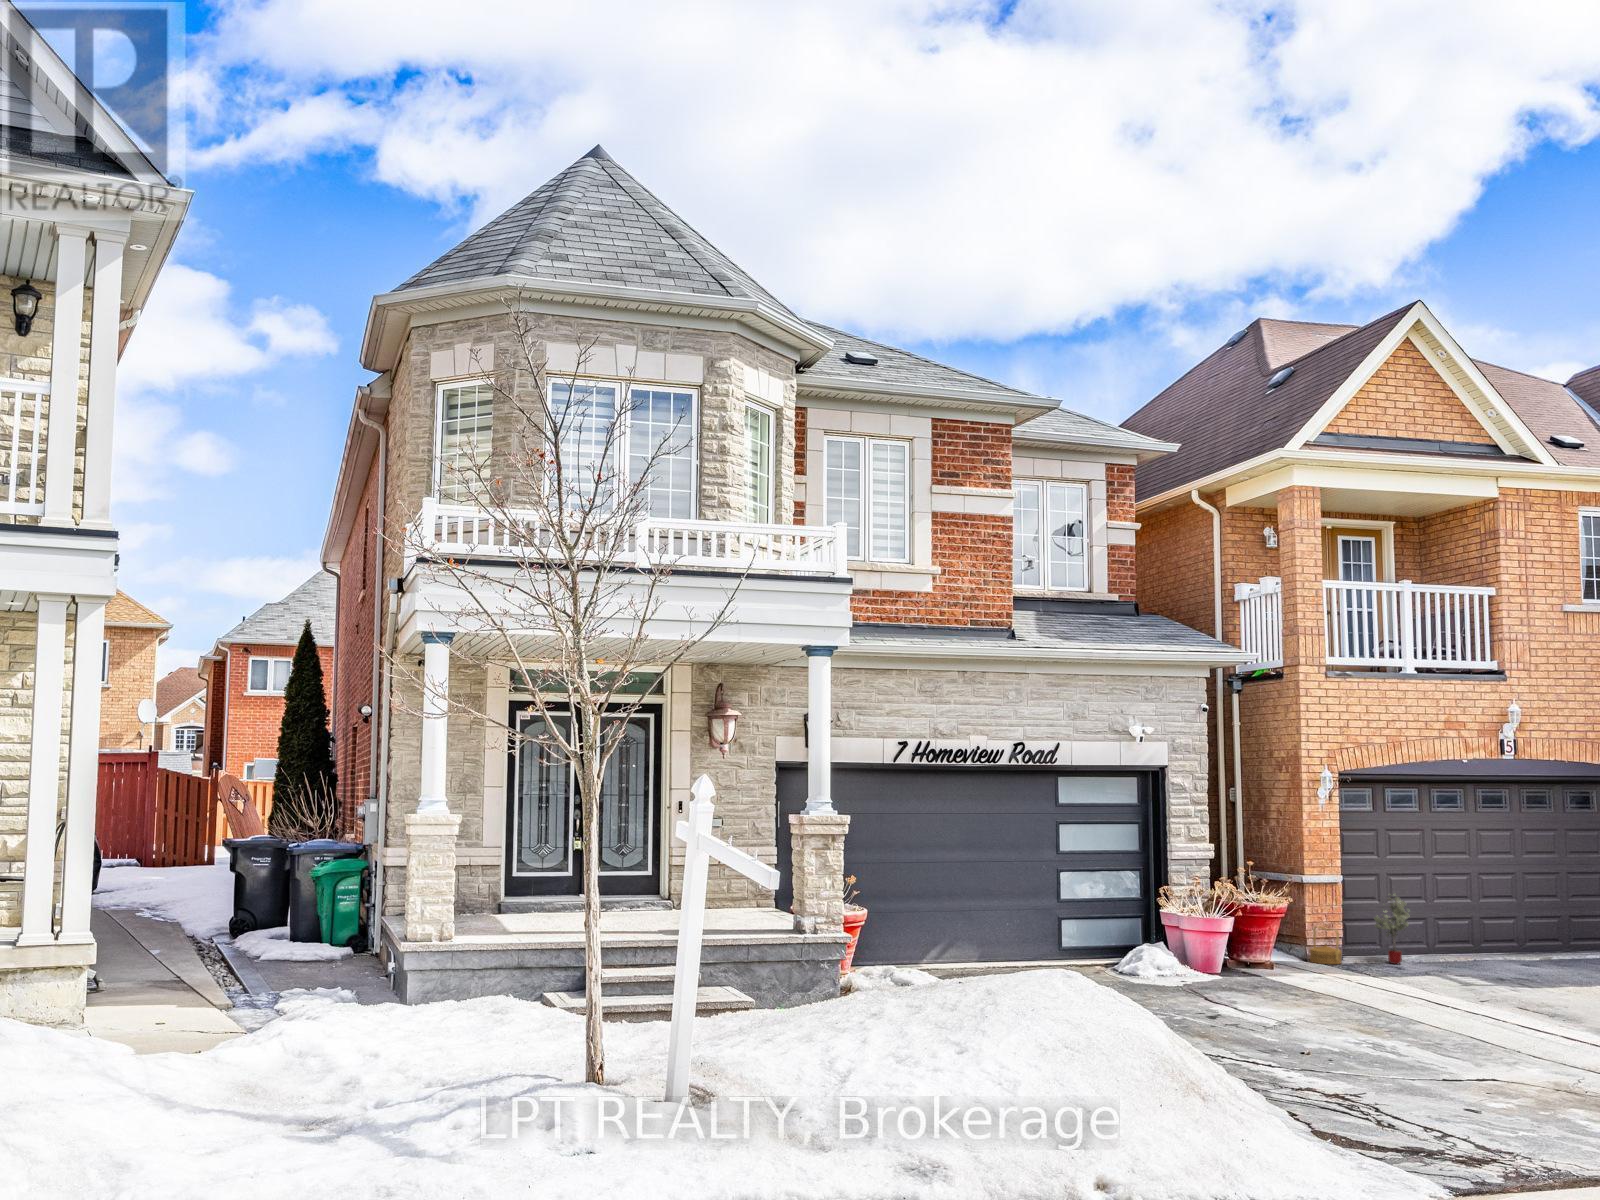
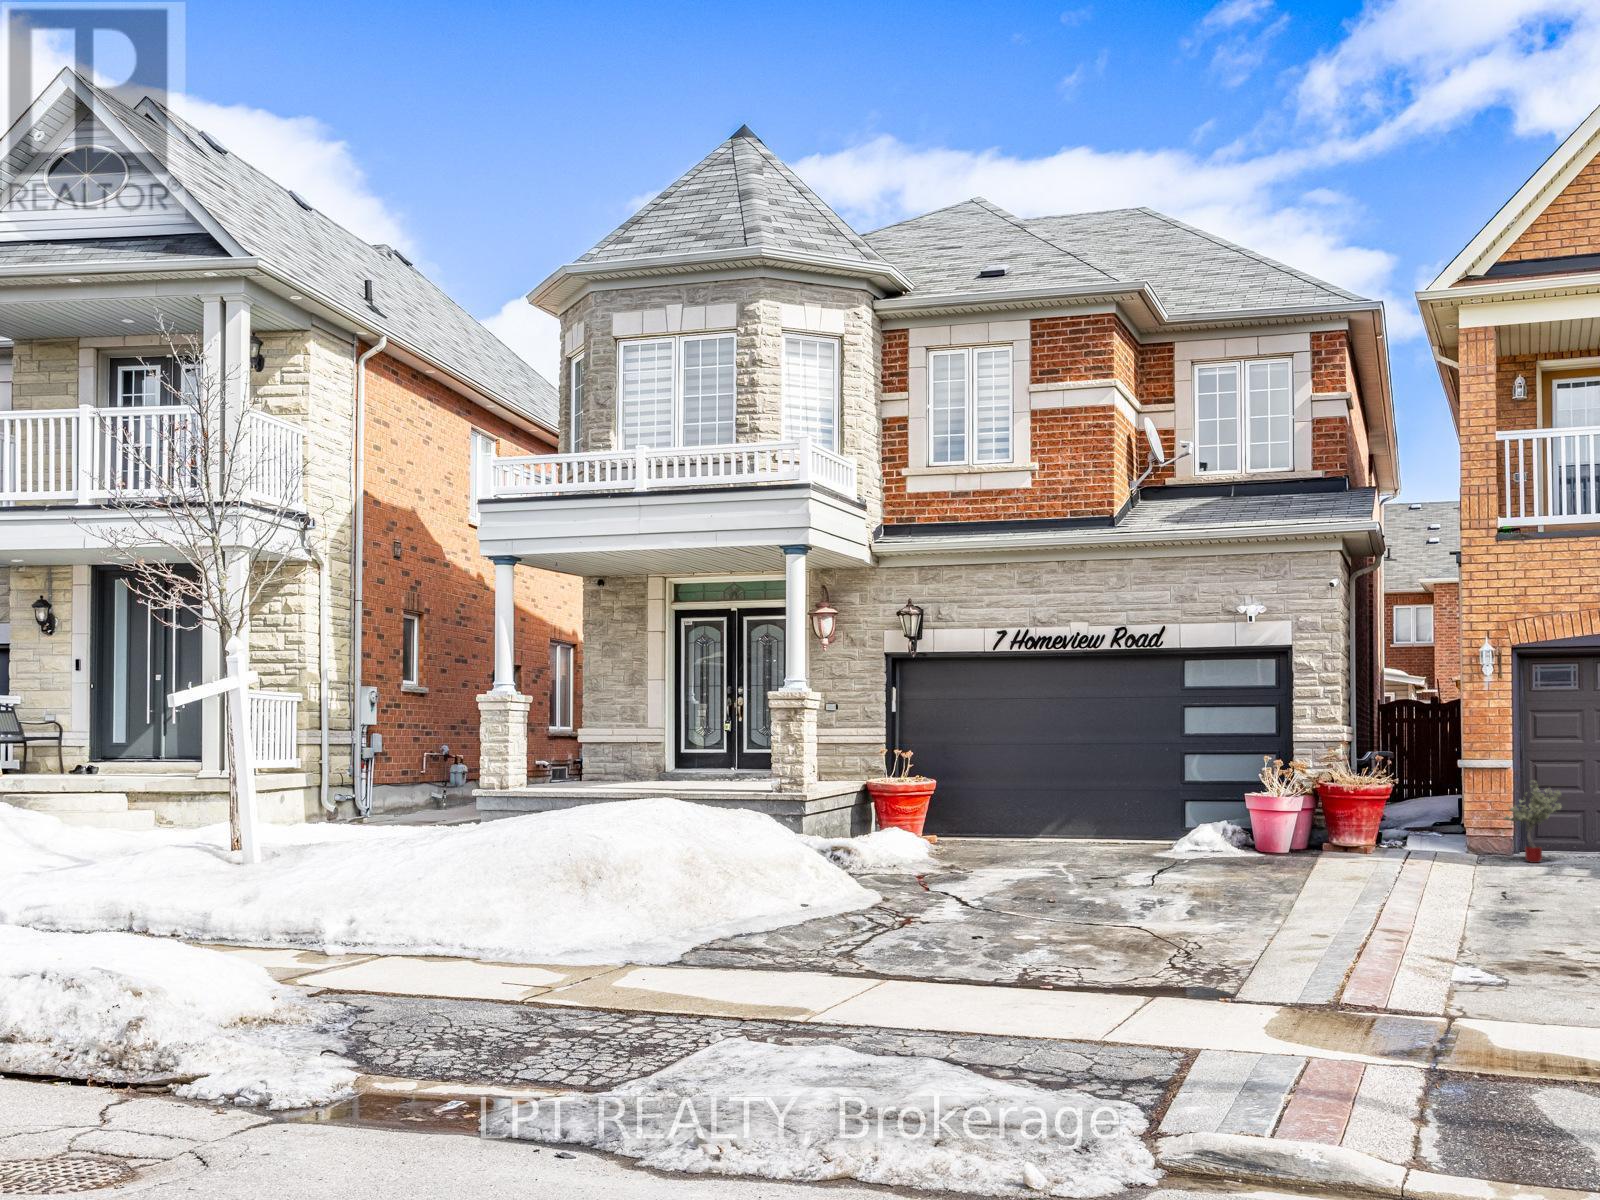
woven basket: present [1310,926,1342,964] -> none [1425,817,1465,859]

